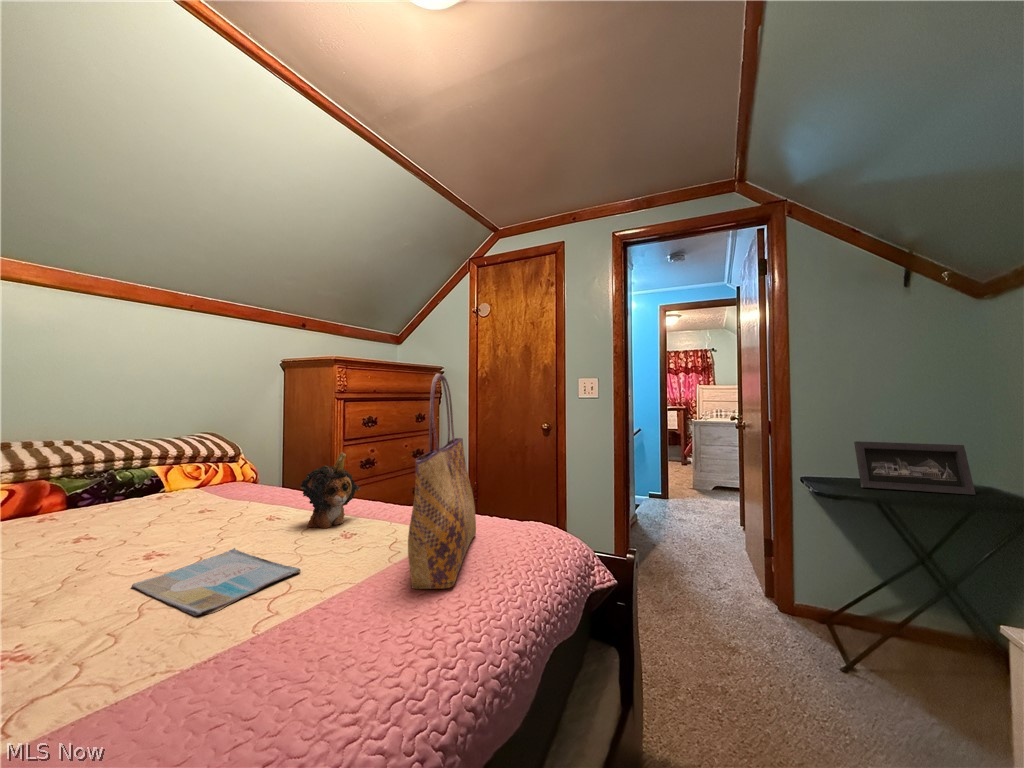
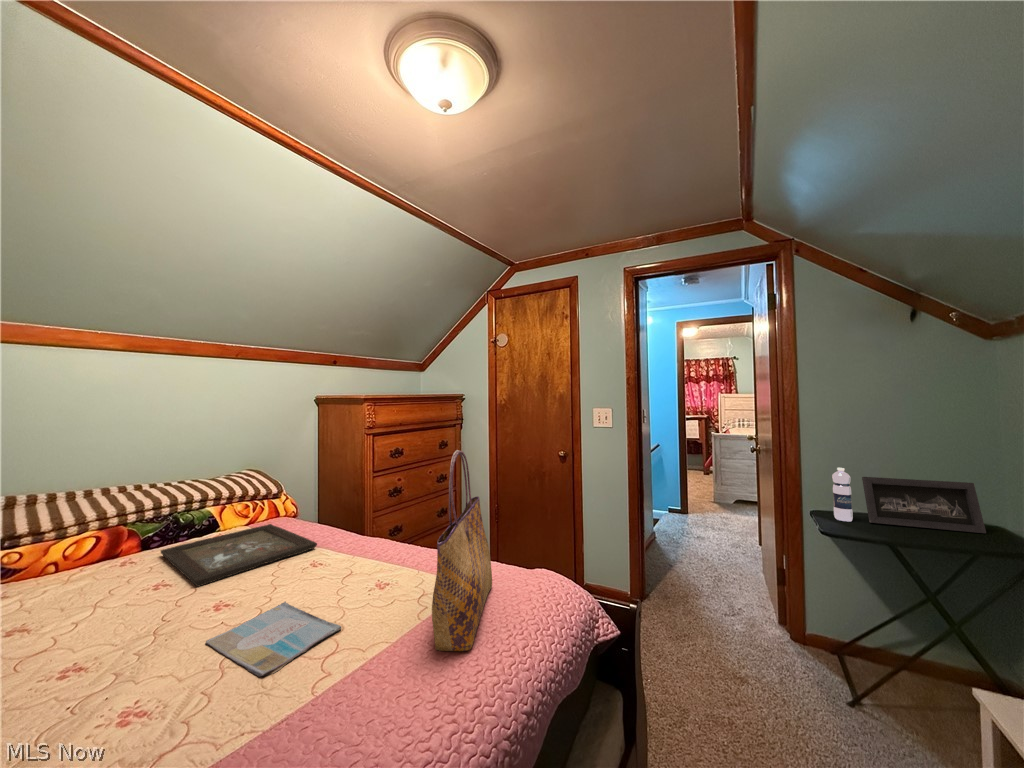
water bottle: none [825,433,845,487] -> present [832,468,853,521]
plush toy: present [300,452,360,528] -> none [338,508,391,576]
tray: none [89,485,277,538] -> present [161,524,317,587]

